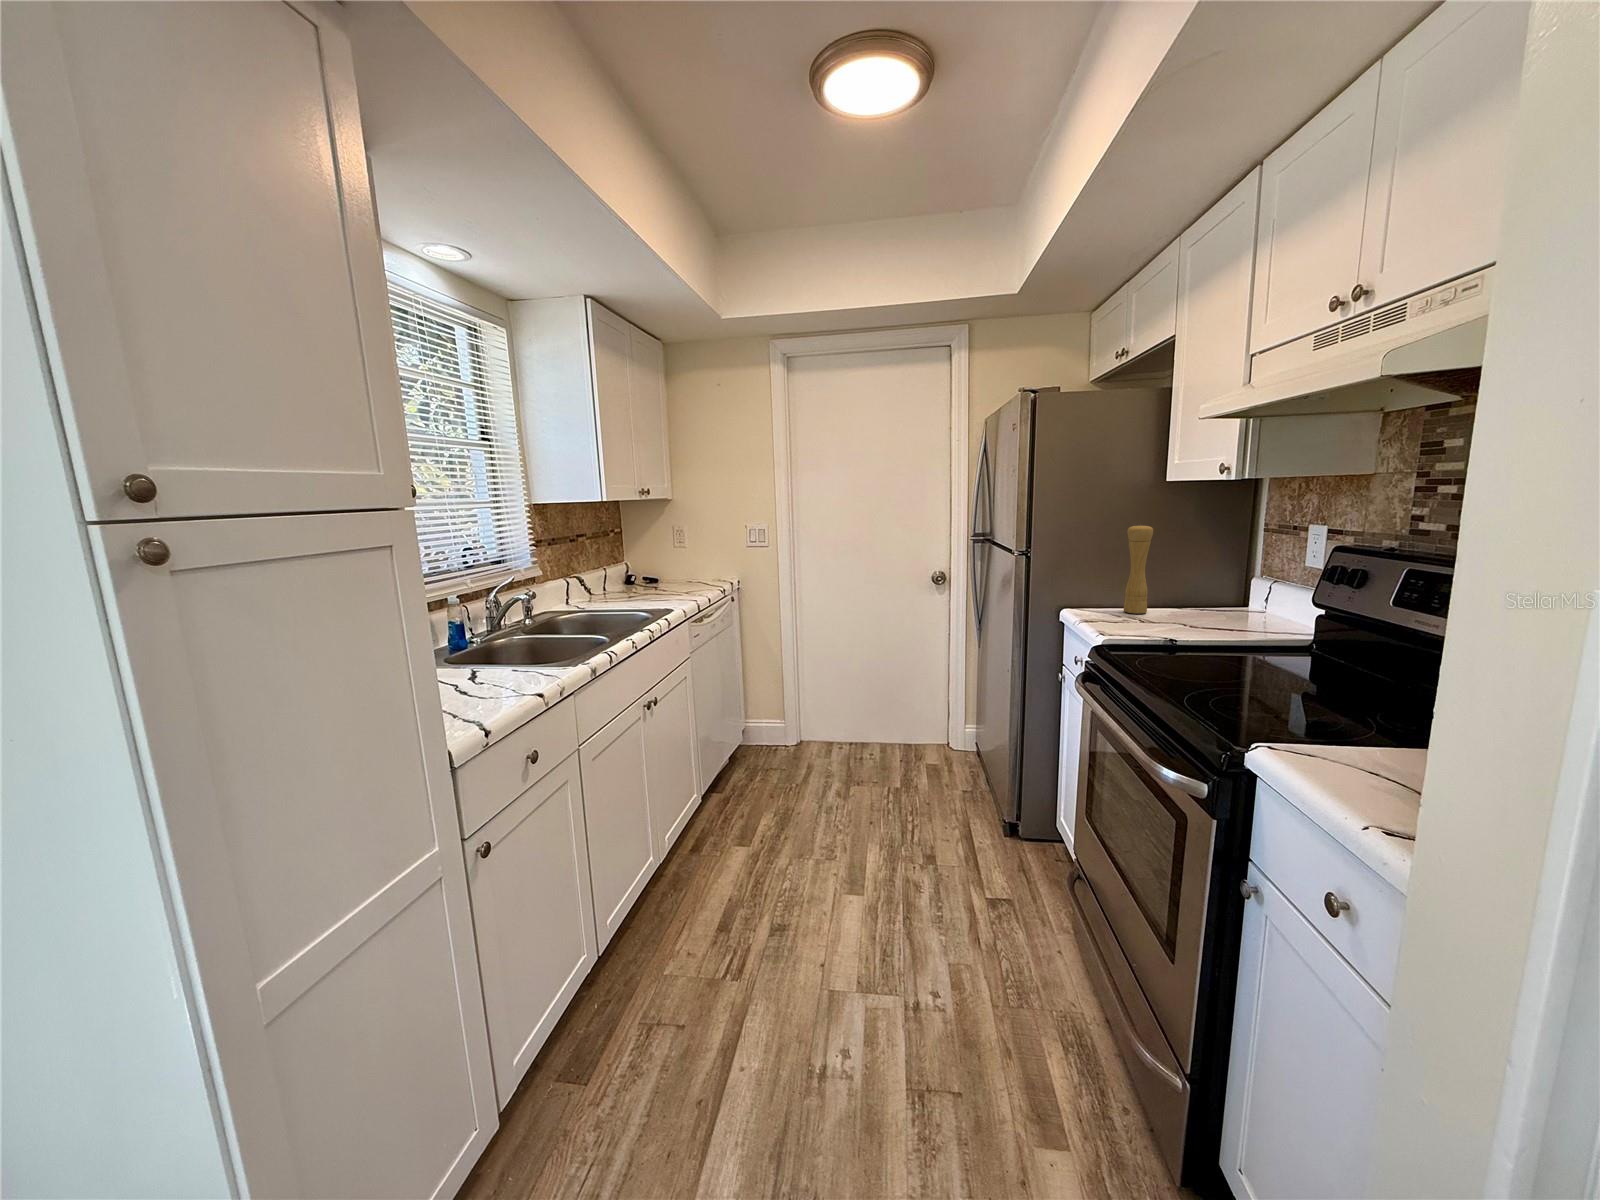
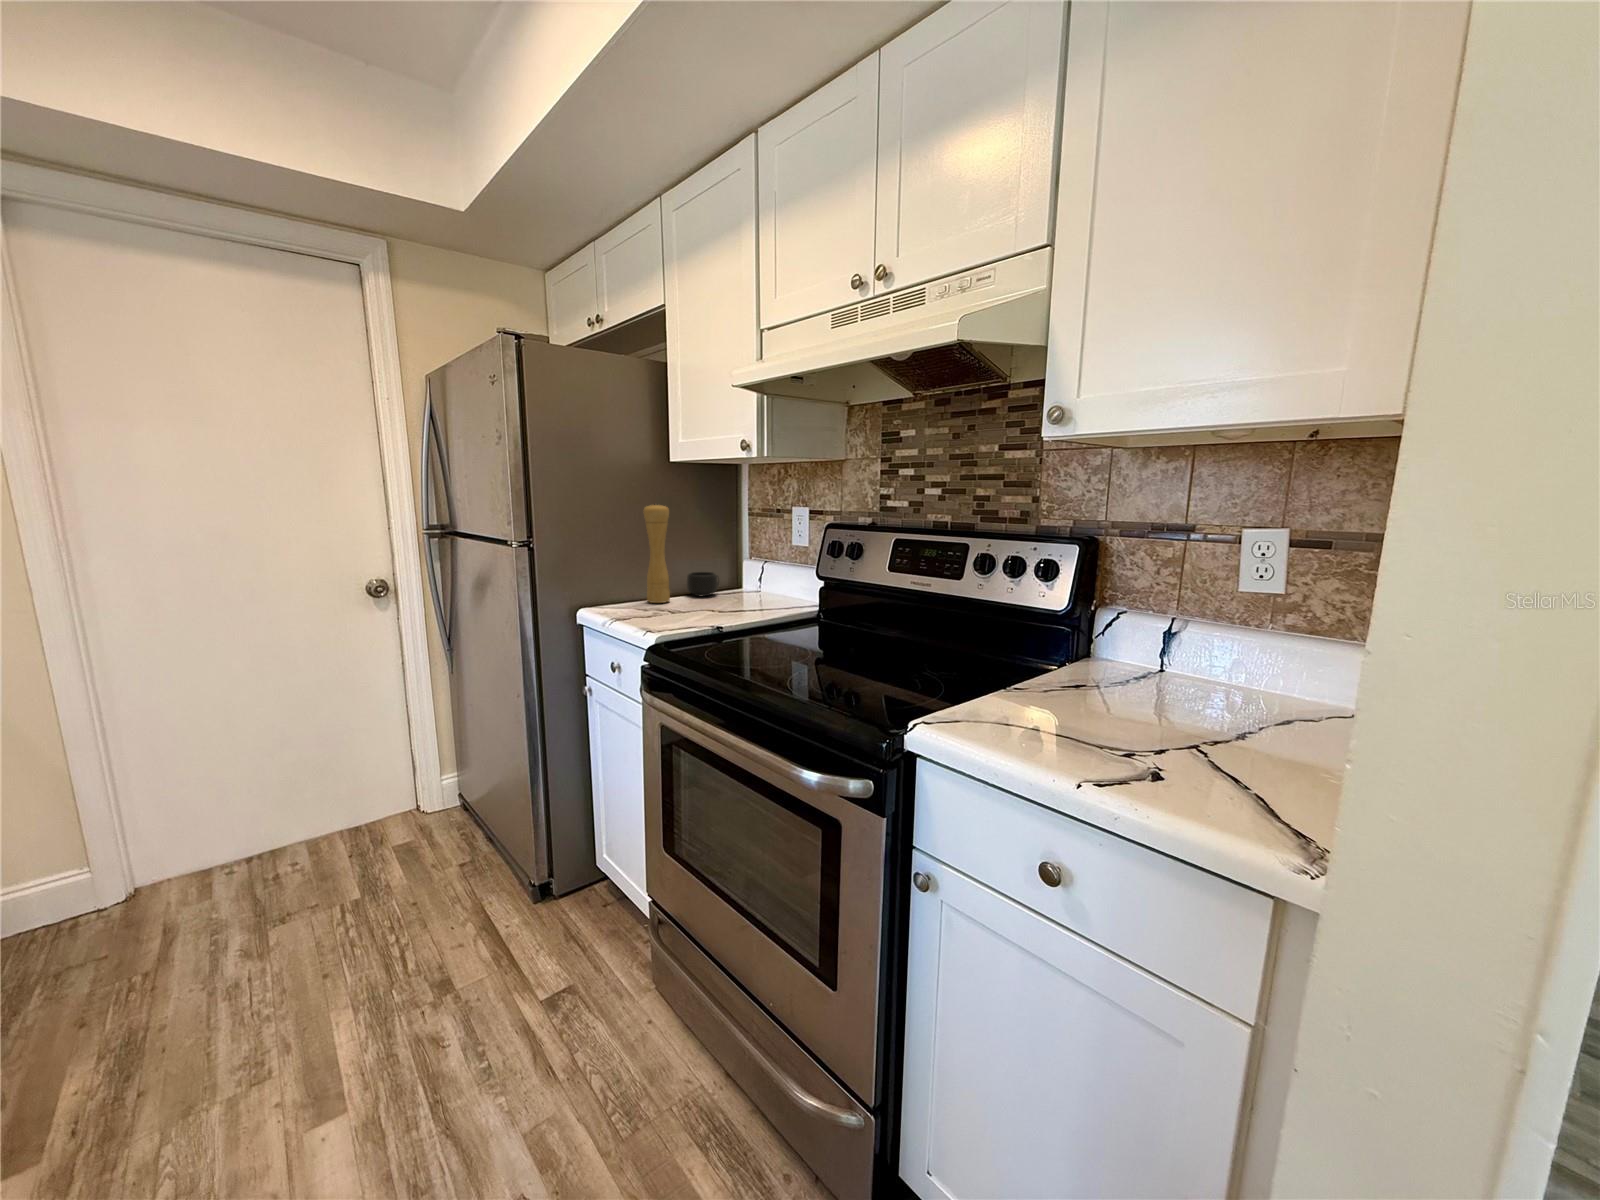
mug: none [1170,589,1209,613] -> present [687,572,719,596]

